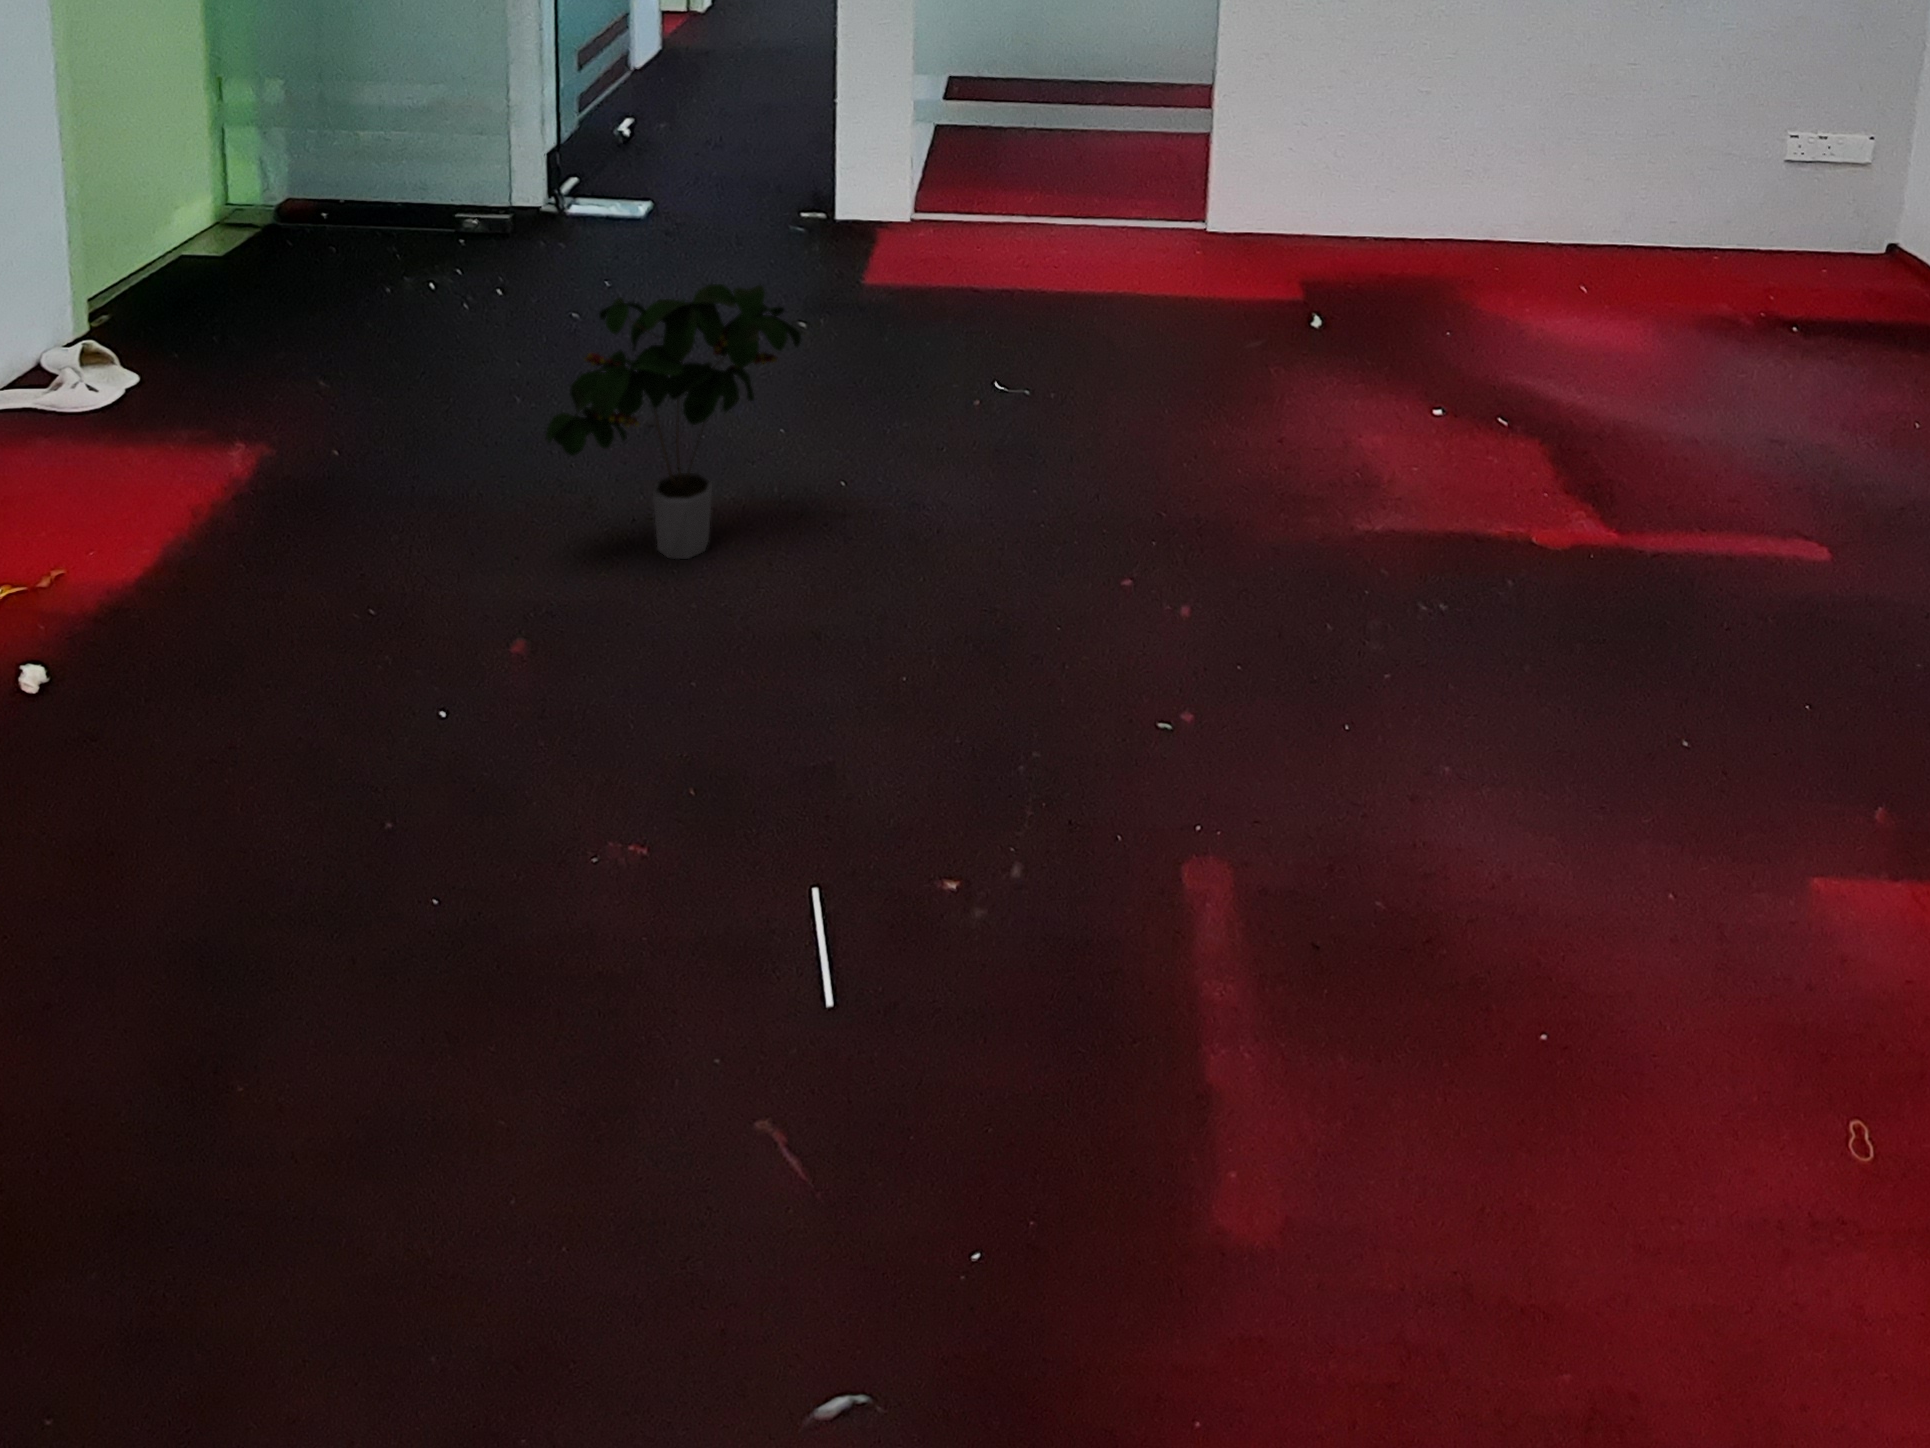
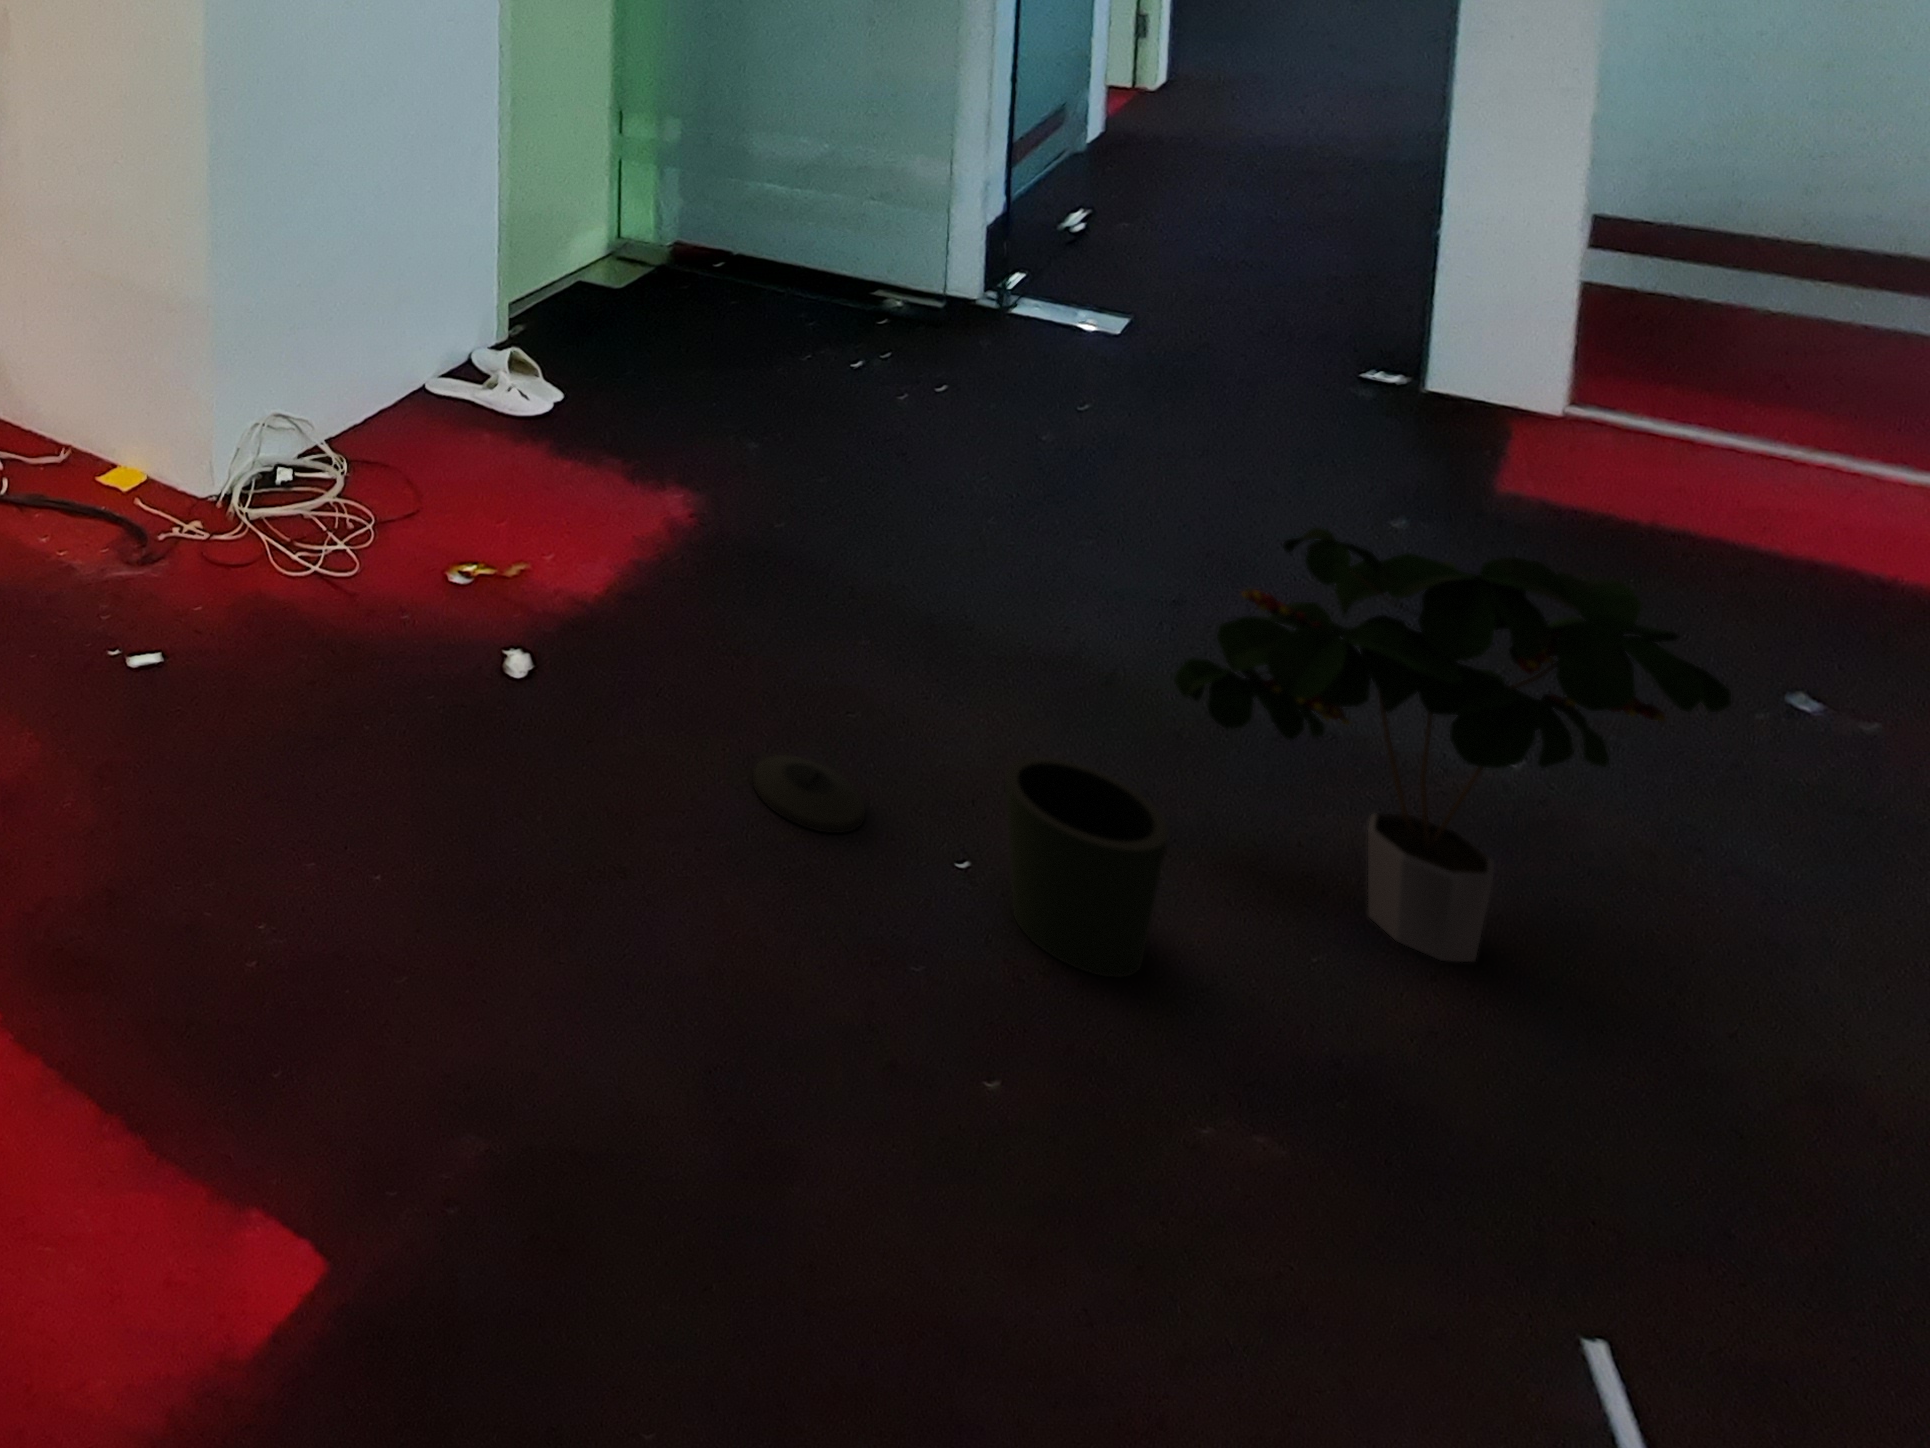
trash can: none [256,518,524,667] -> present [752,755,1168,977]

